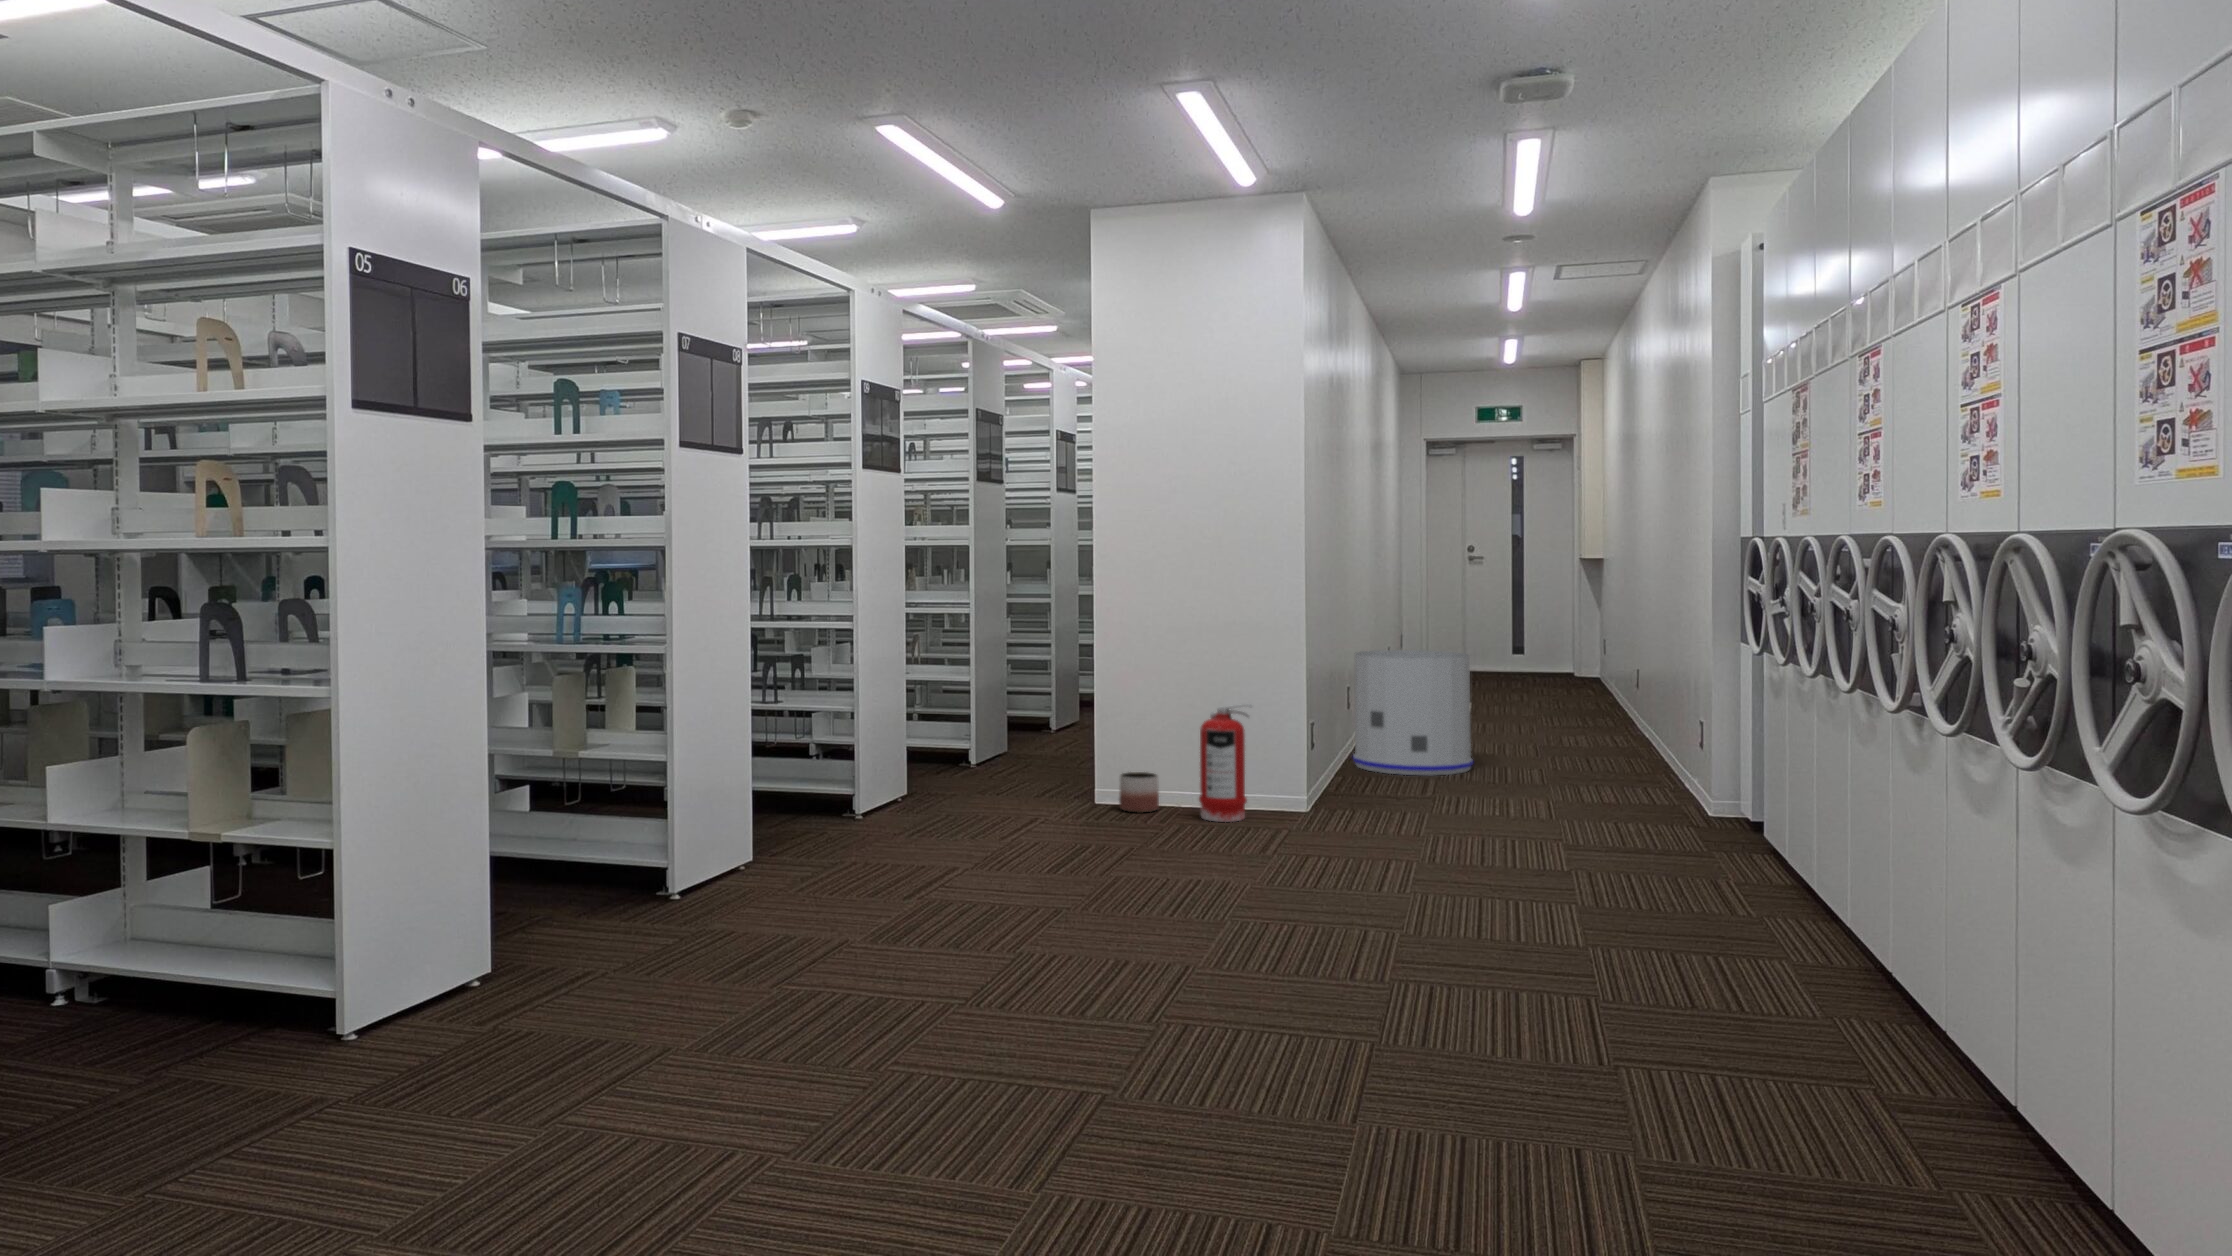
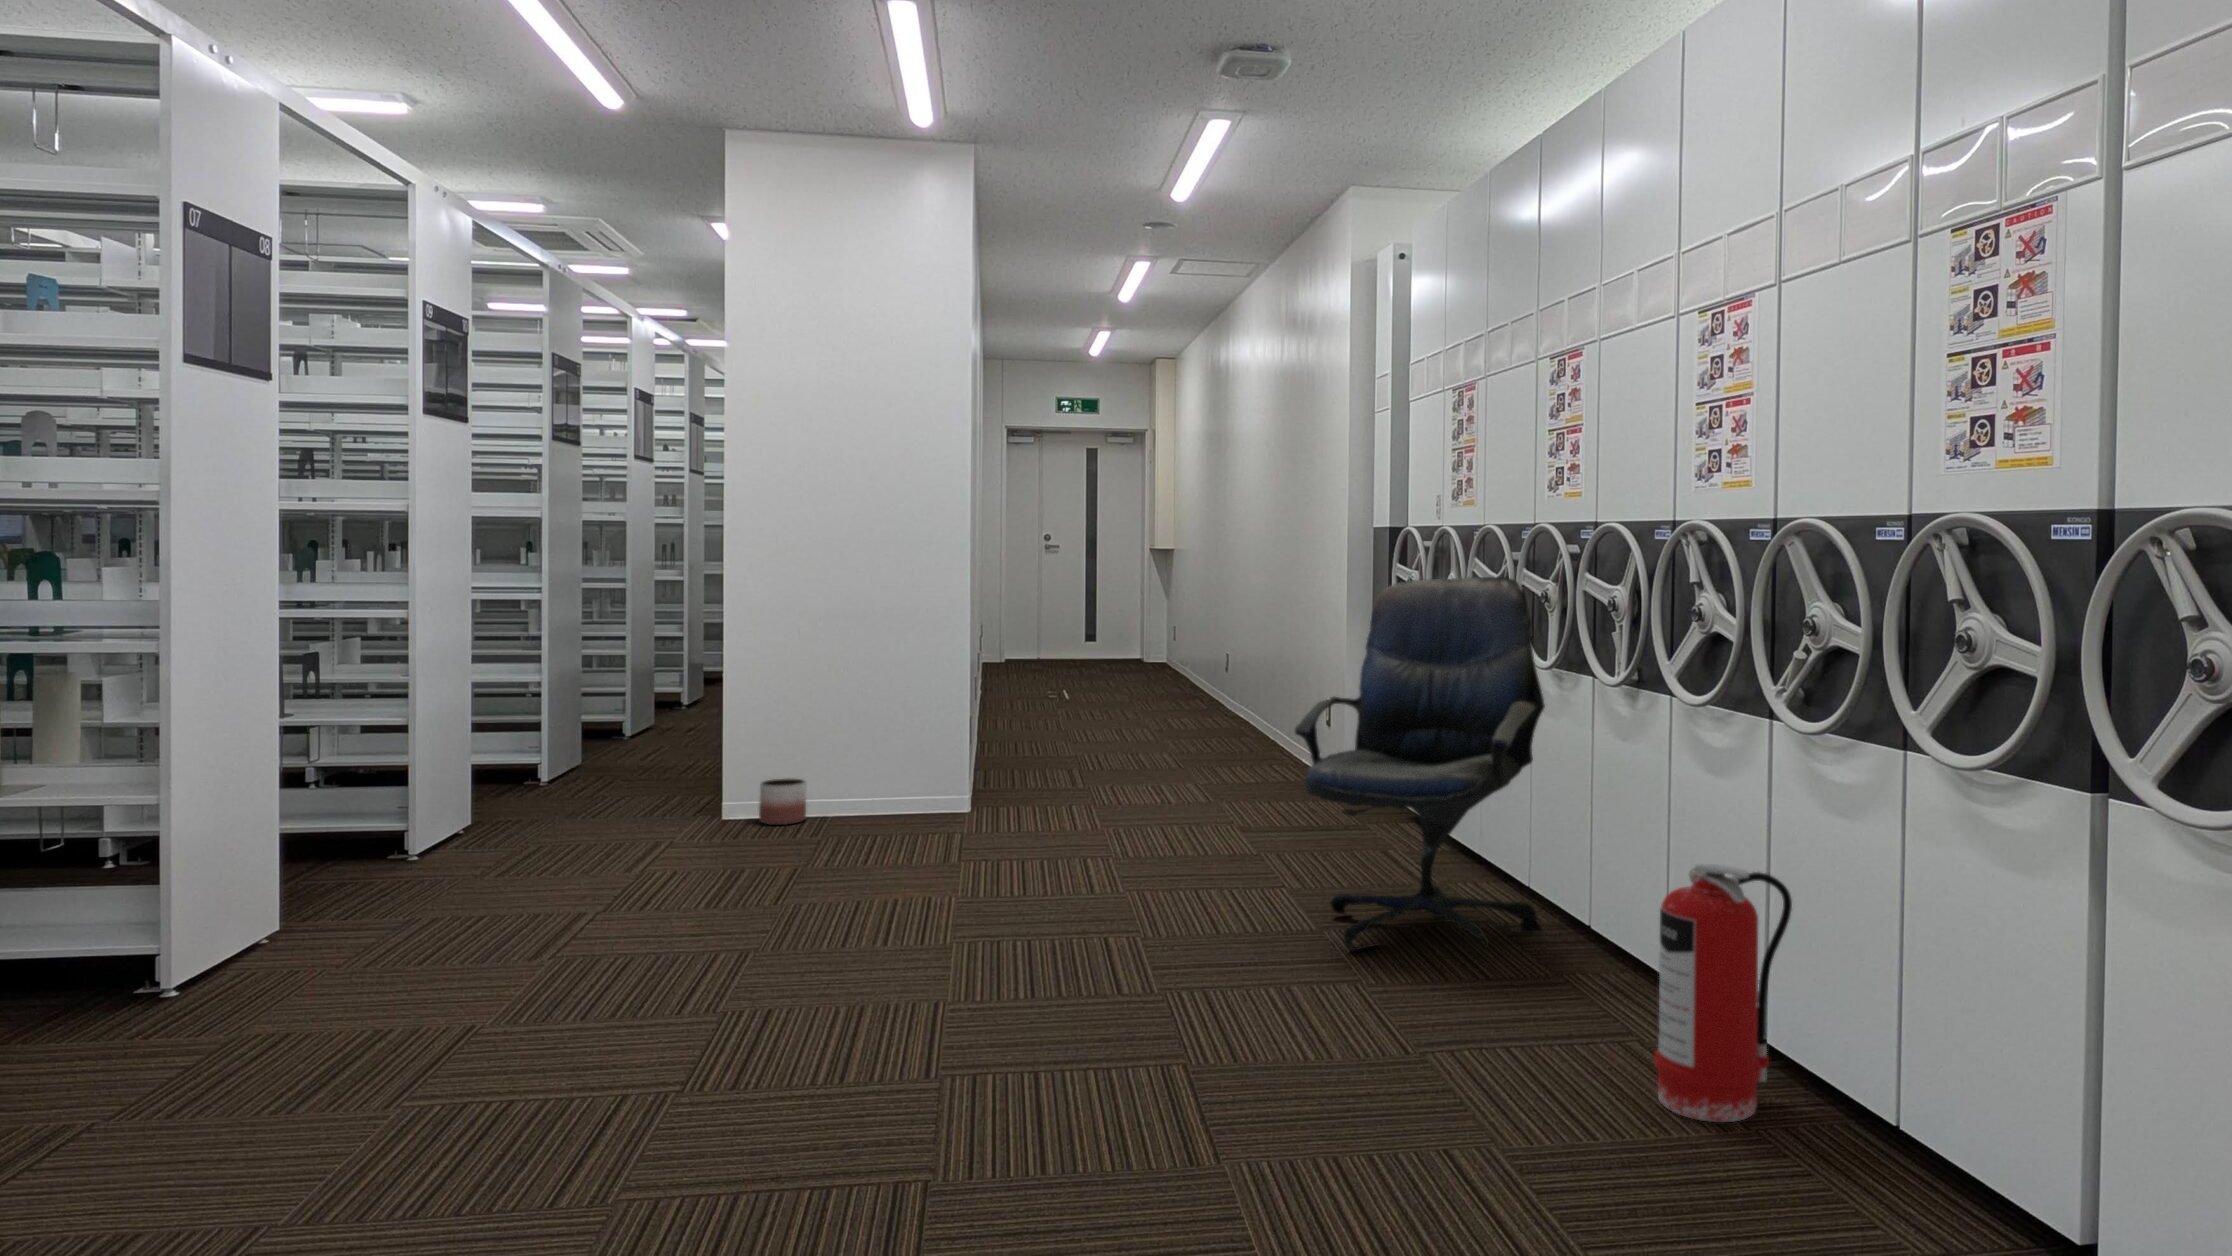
office chair: none [1549,595,1847,990] -> present [1295,577,1545,949]
trash can: present [1353,650,1473,775] -> none [988,636,1107,762]
fire extinguisher: present [1199,704,1252,822] -> present [1655,864,1792,1122]

